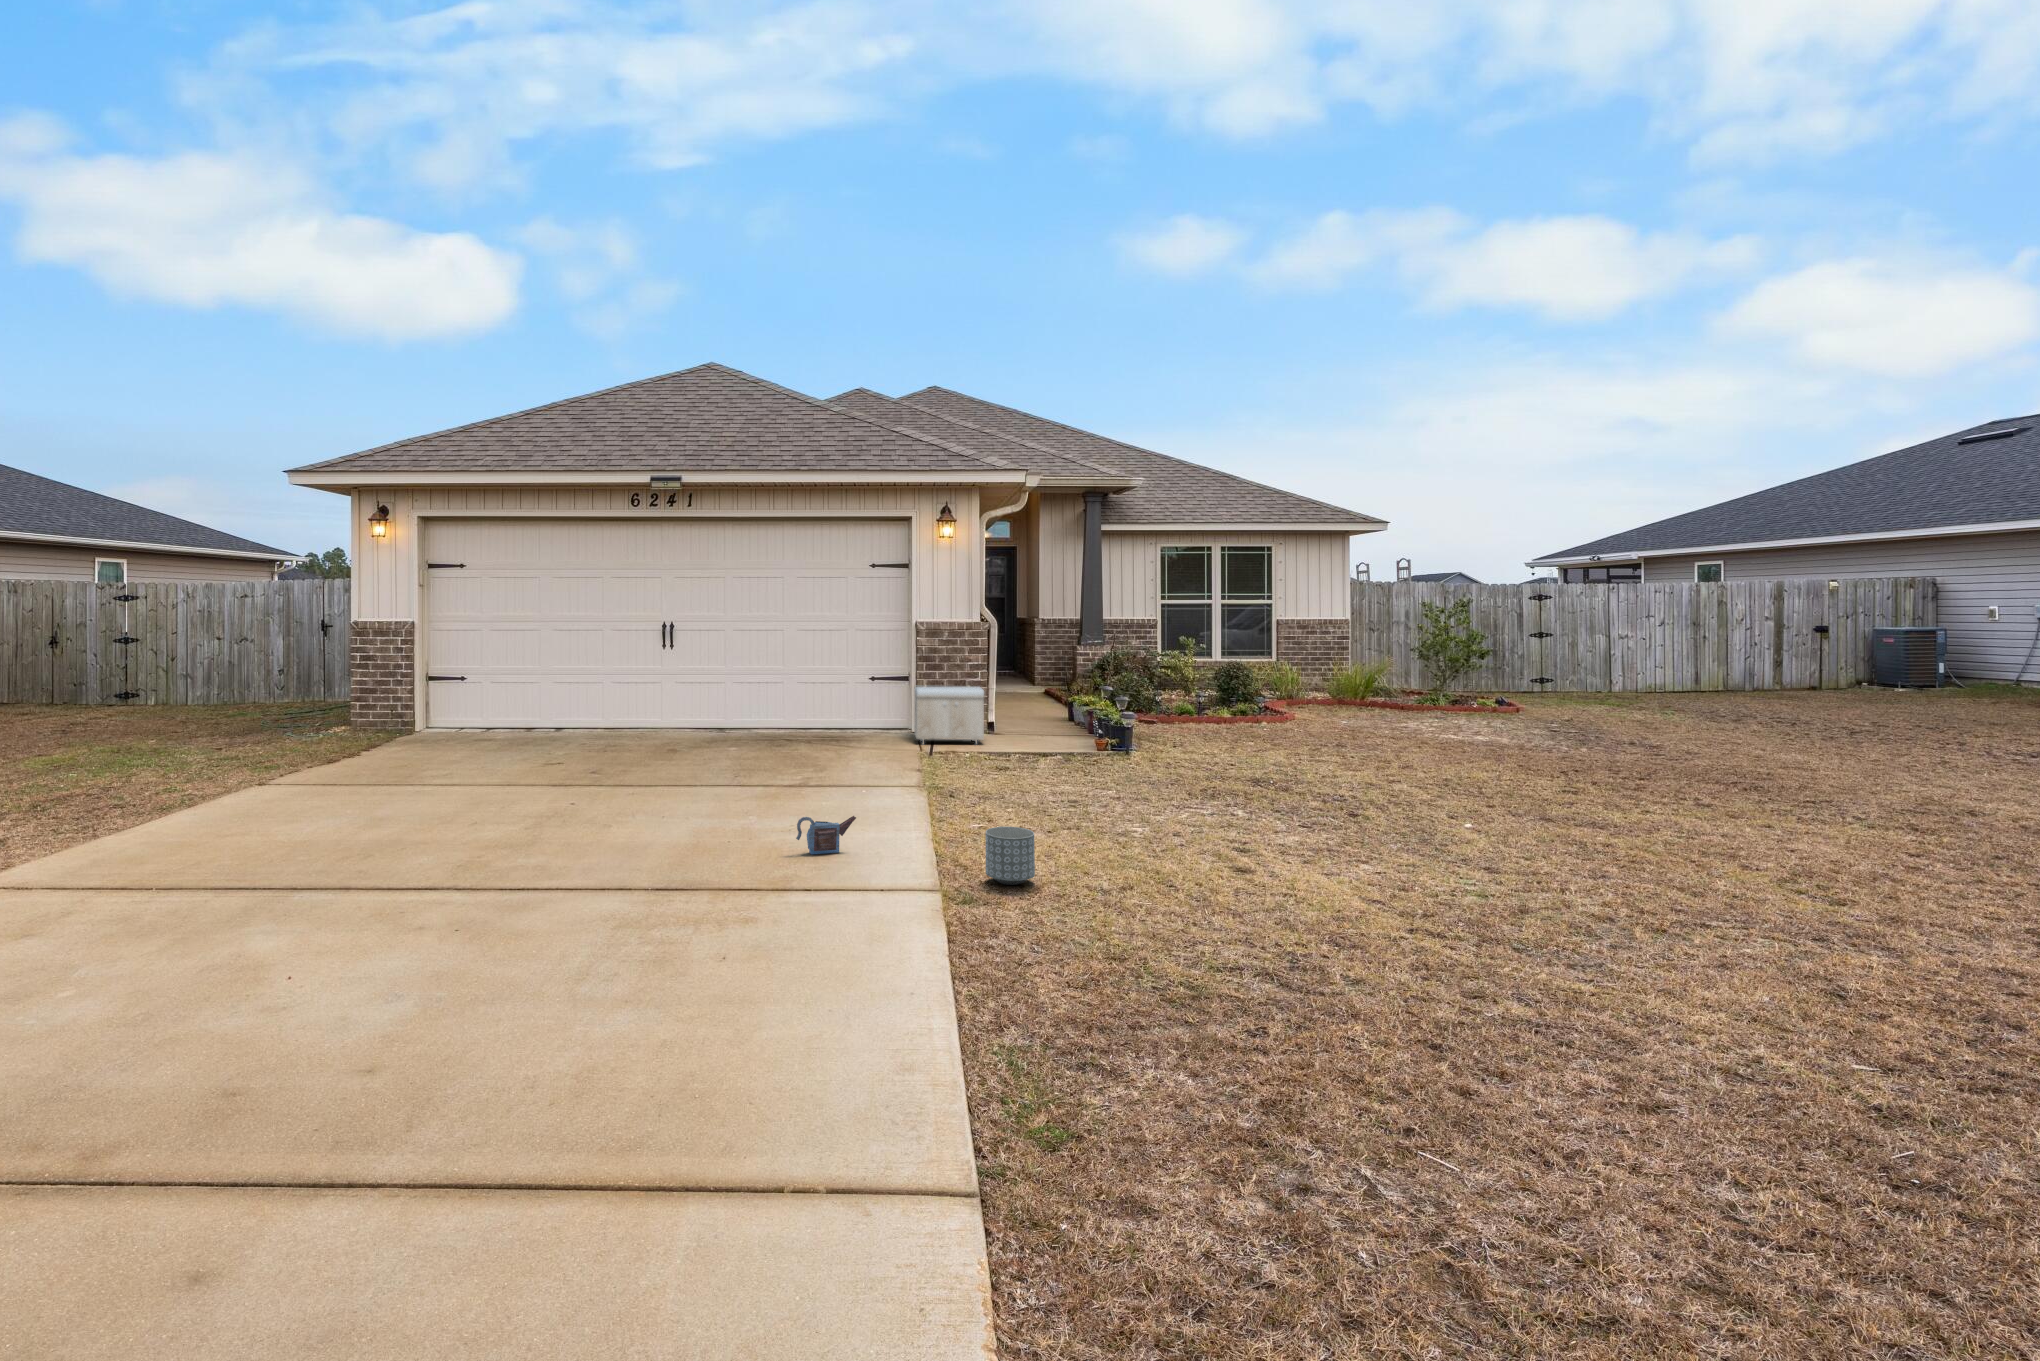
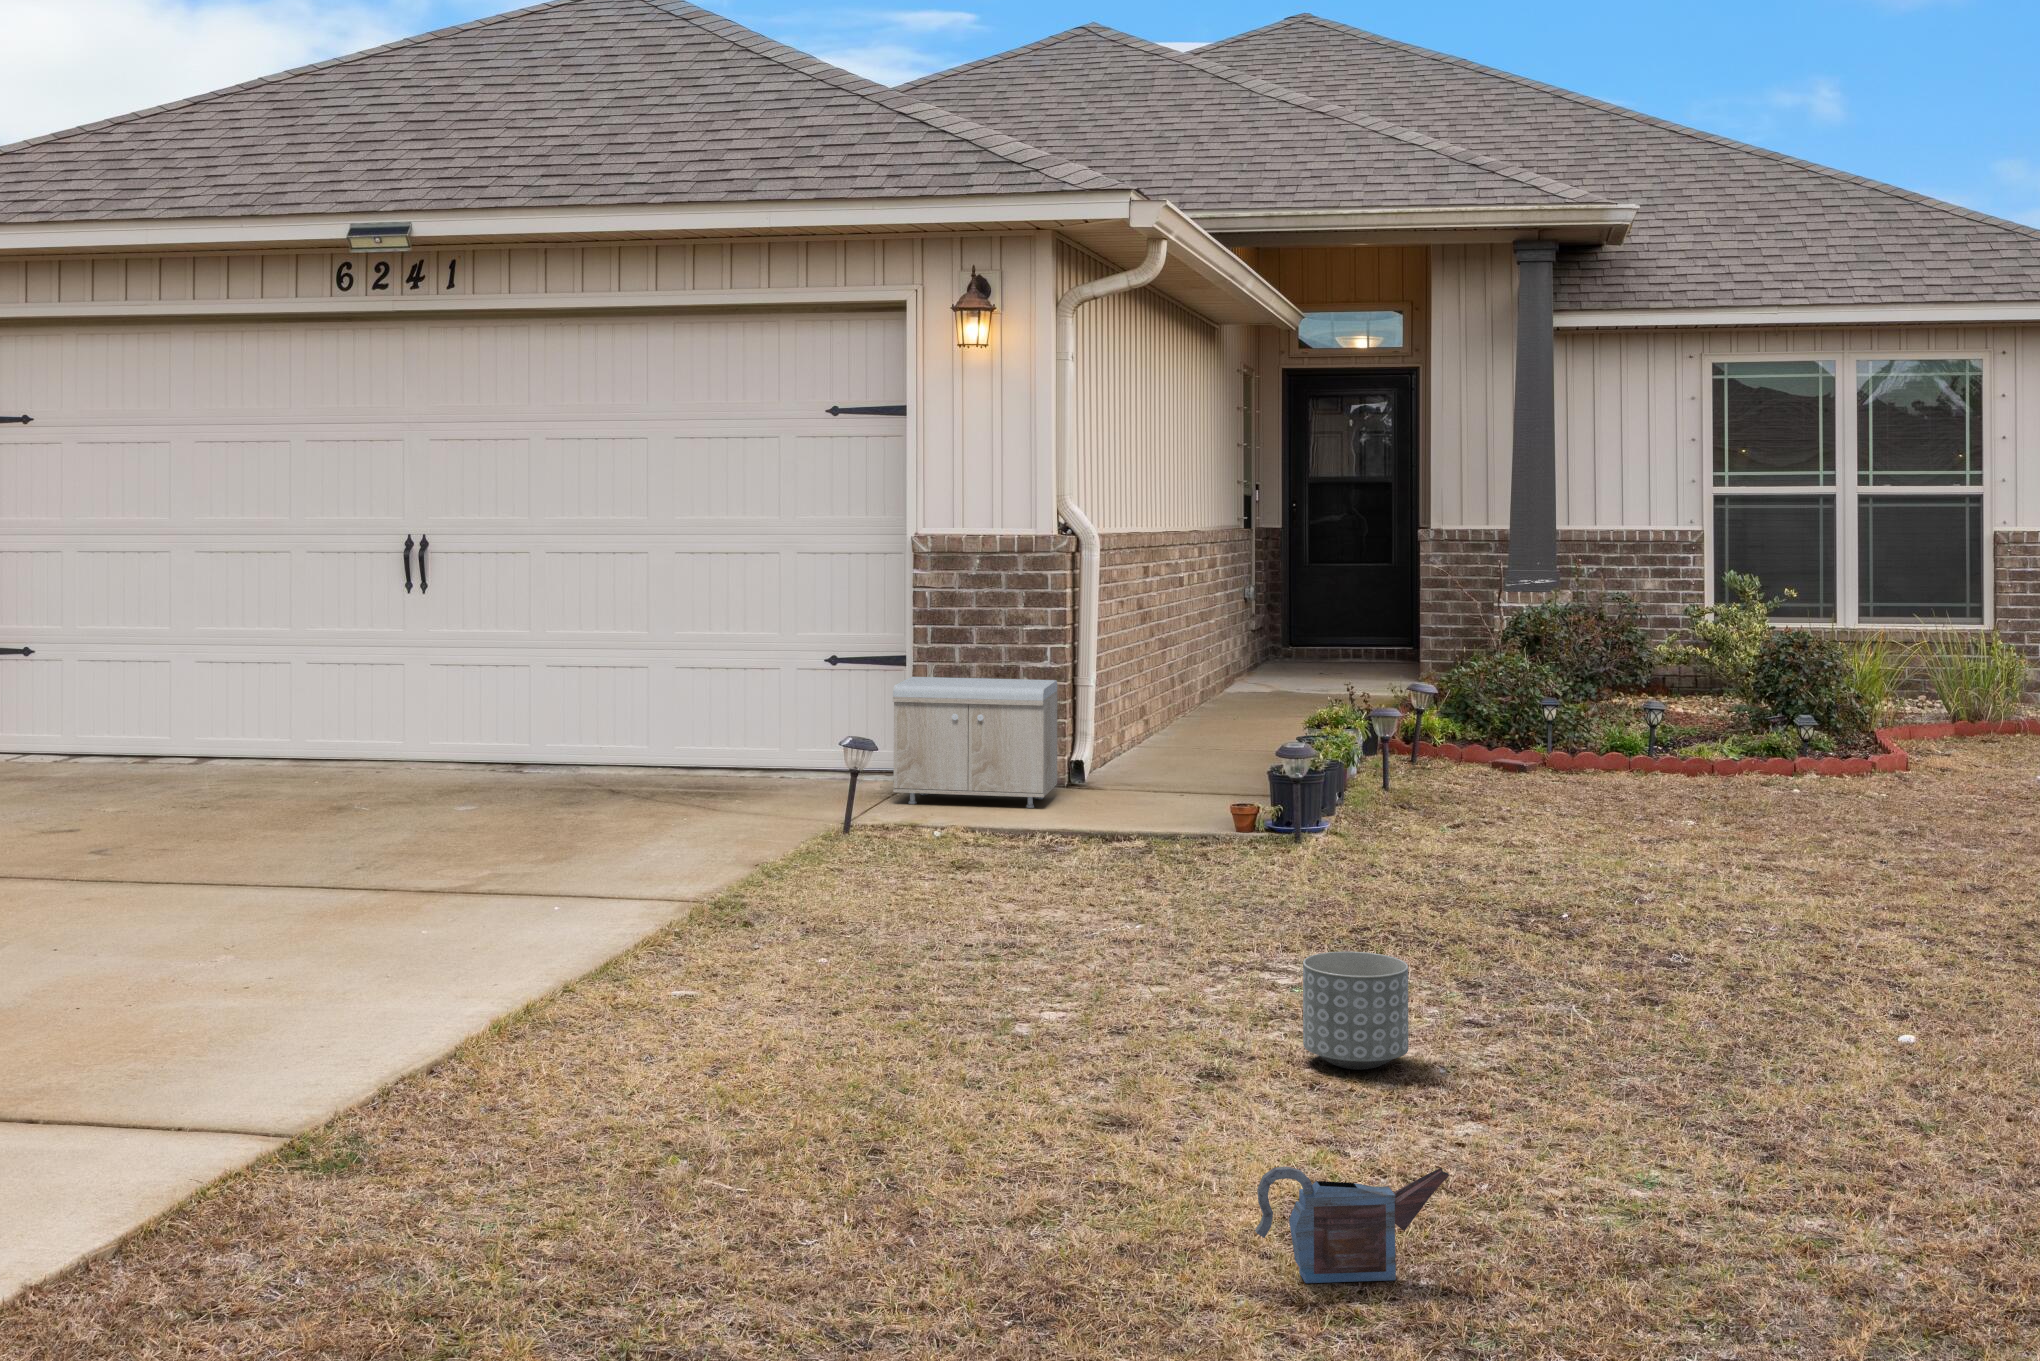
watering can: present [796,816,856,854] -> present [1255,1166,1449,1283]
planter: present [986,827,1035,885] -> present [1303,952,1408,1070]

